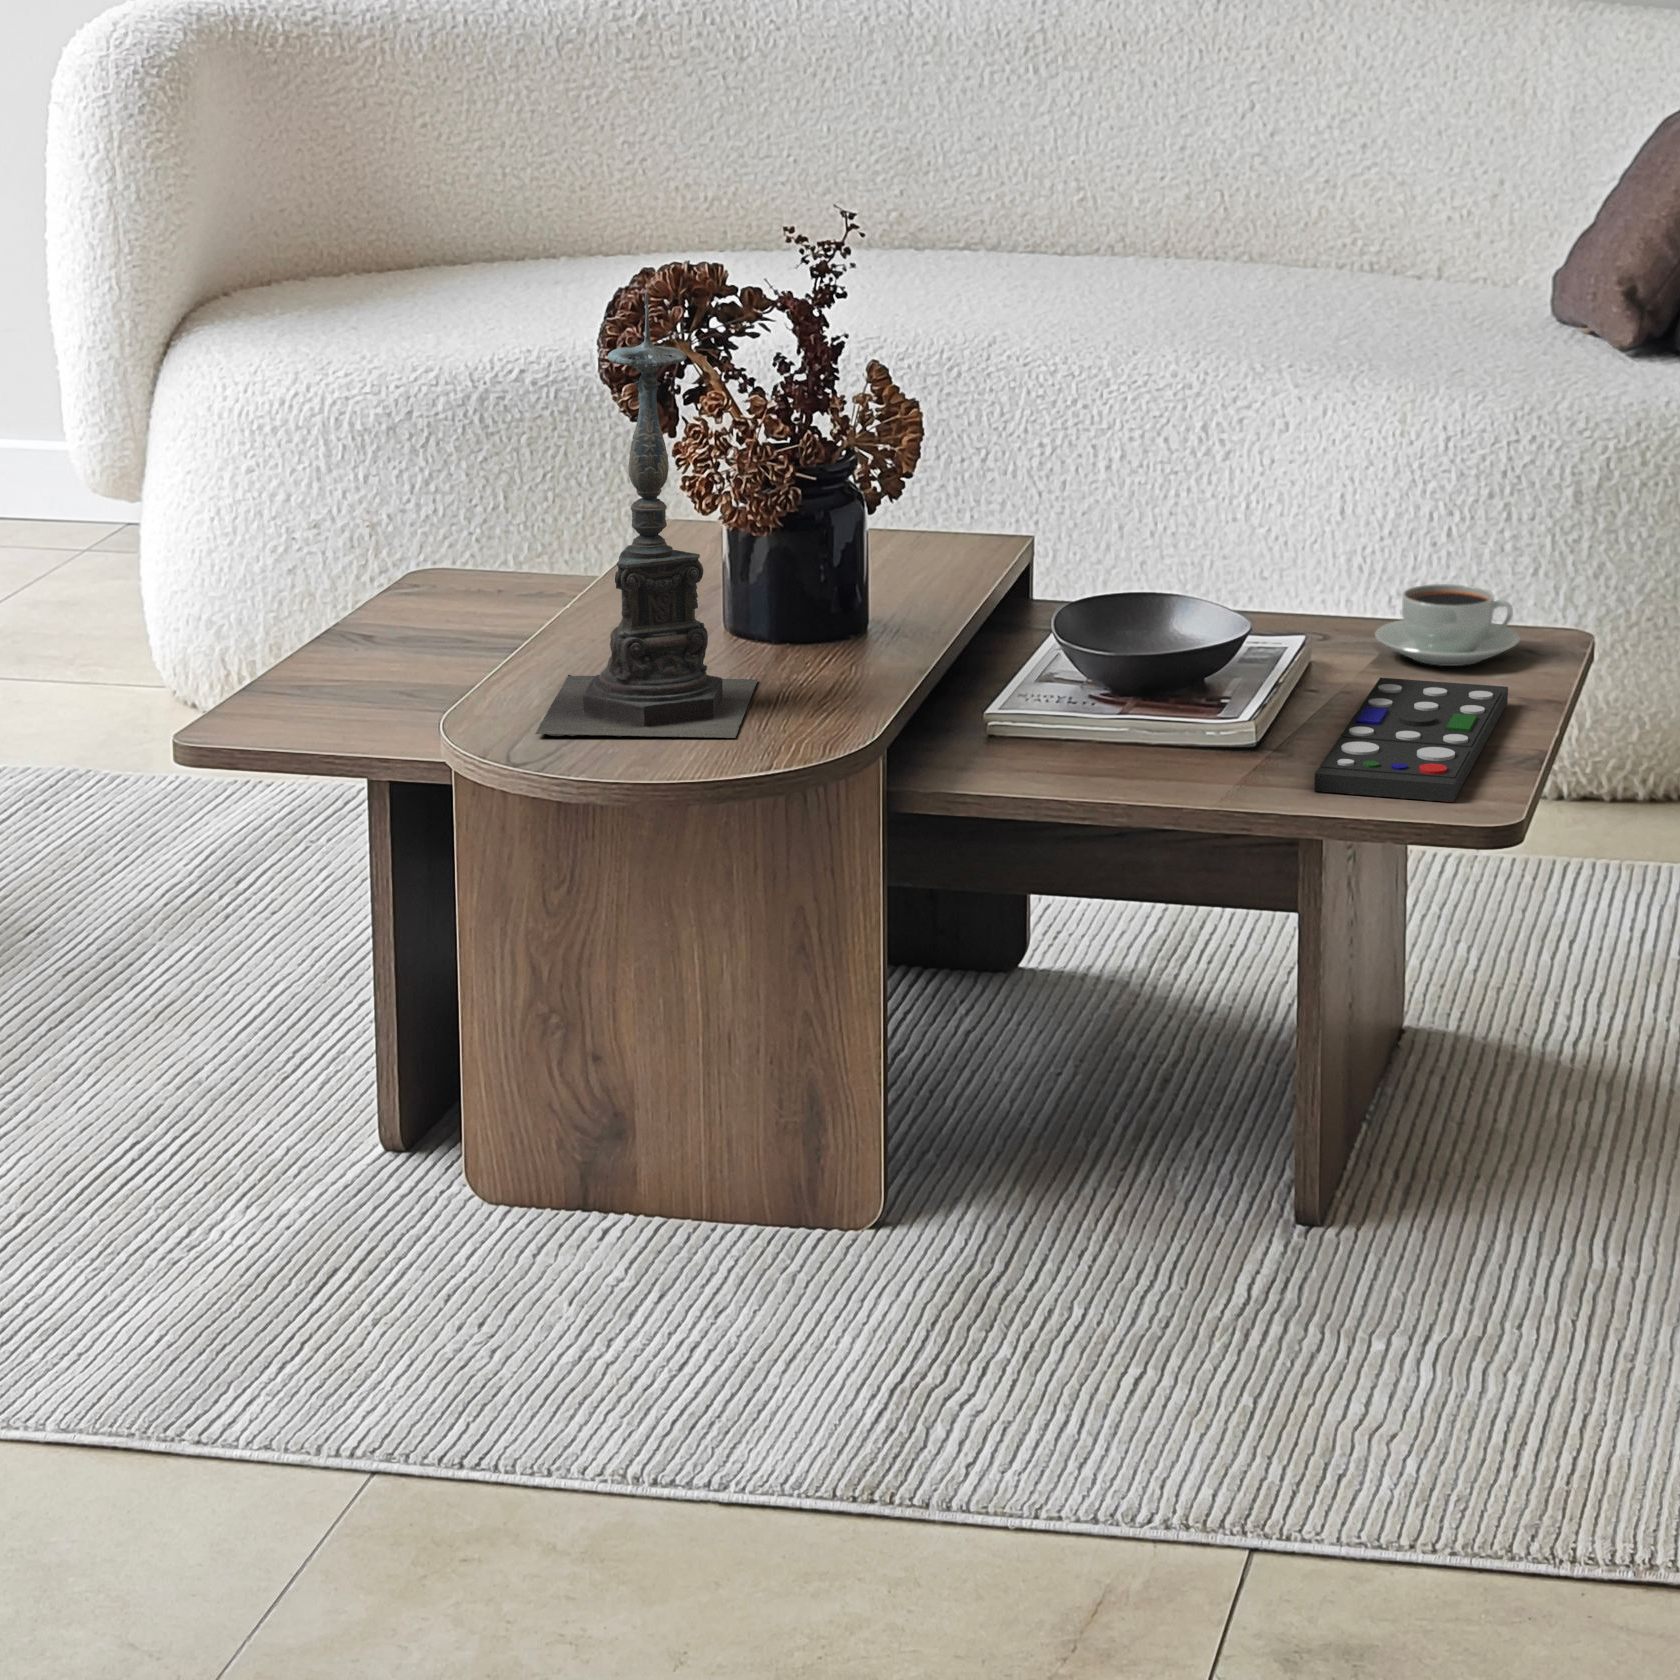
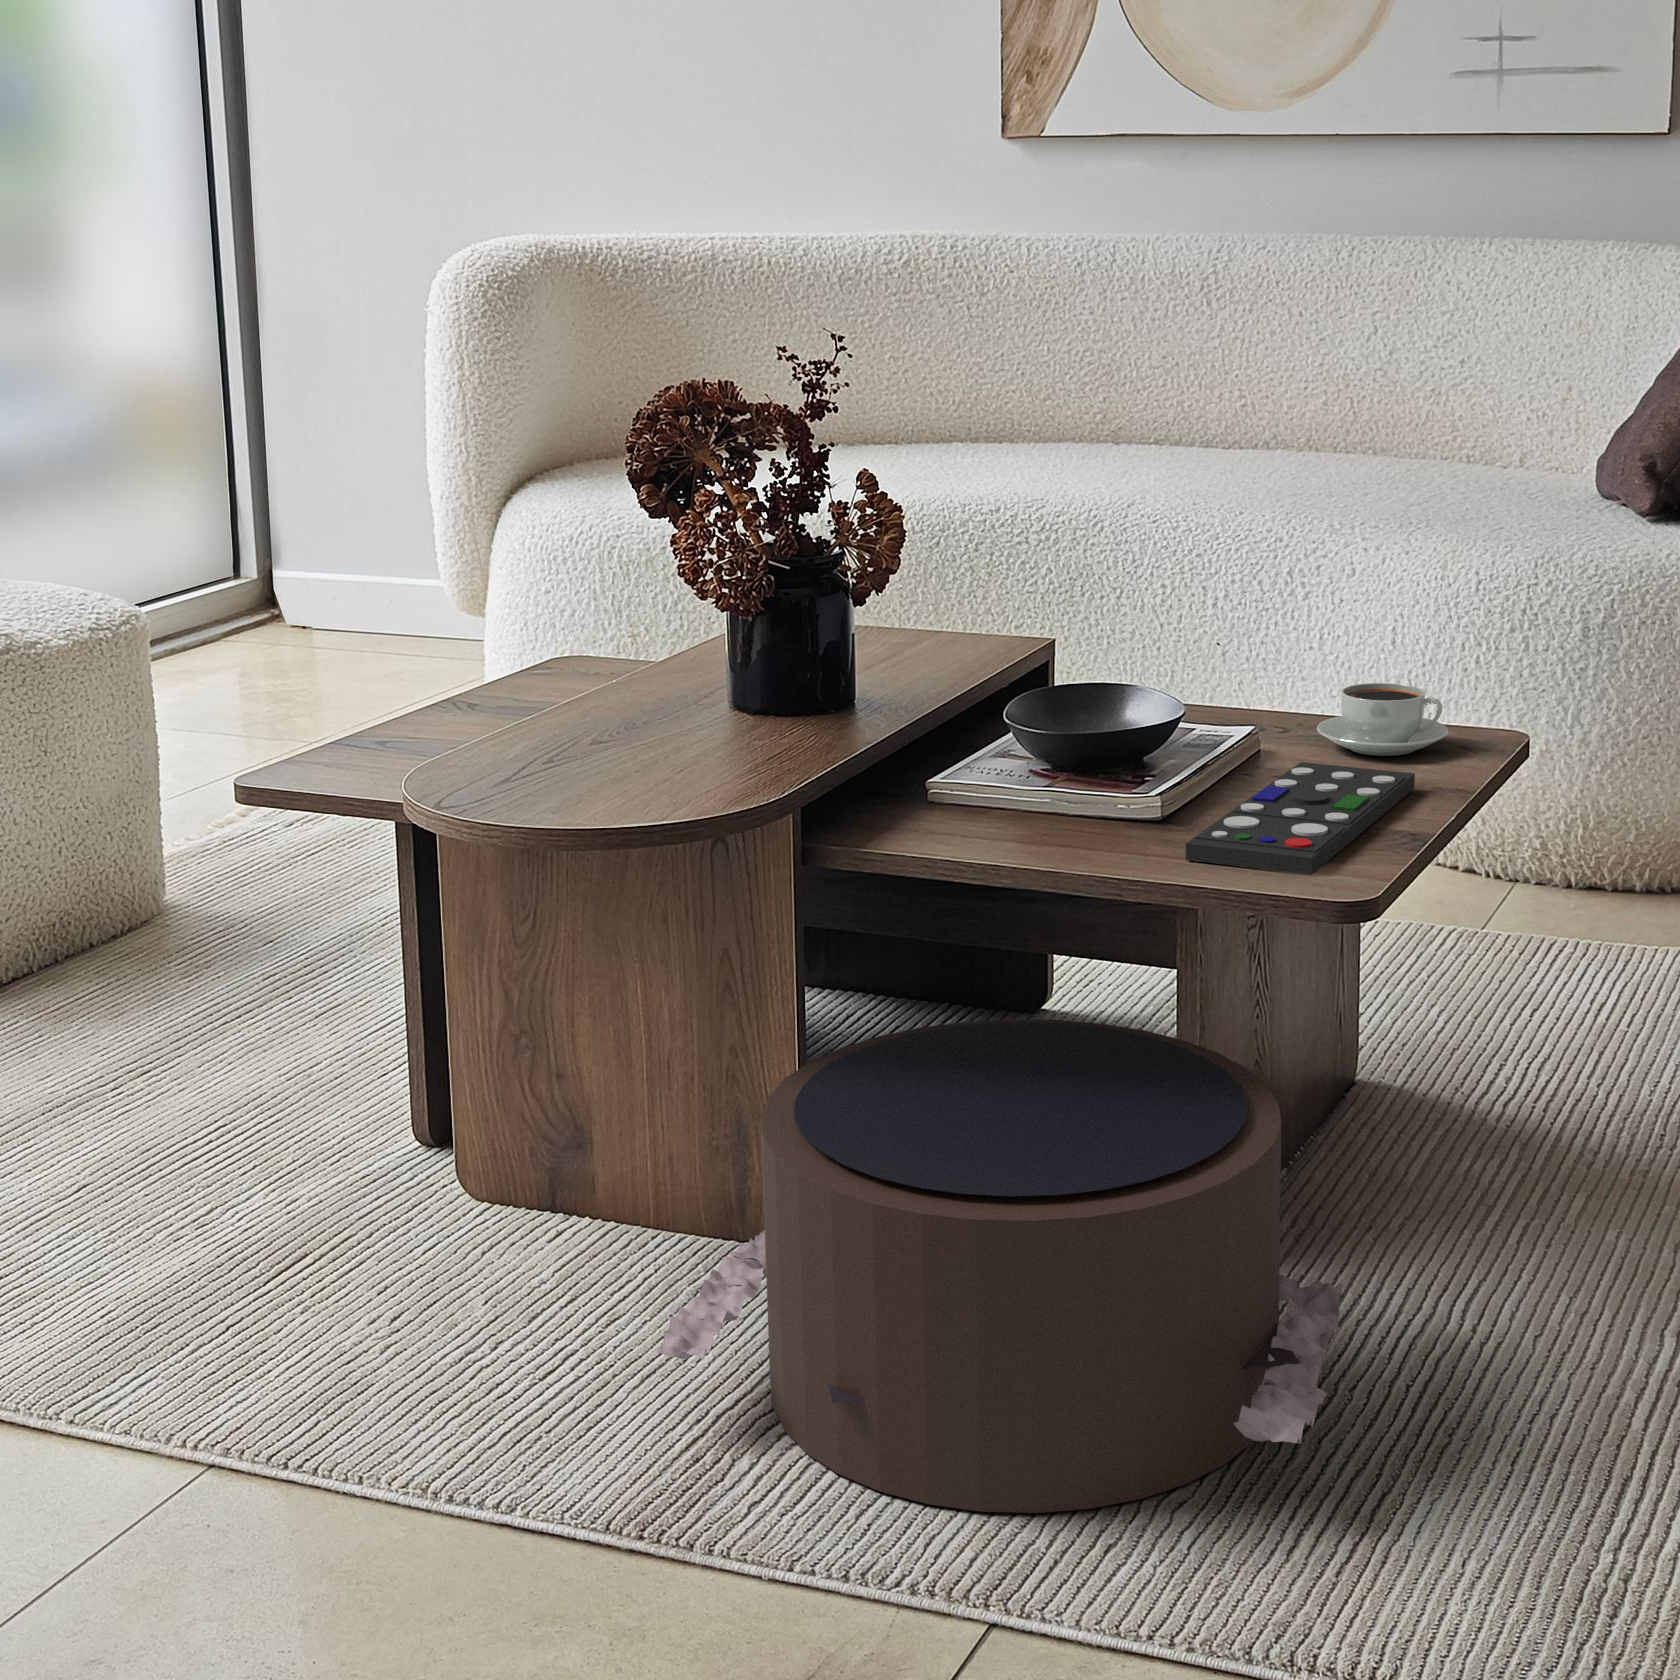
candle holder: present [535,290,758,738] -> none [493,388,728,793]
pouf: none [837,967,1529,1456] -> present [656,1019,1342,1513]

